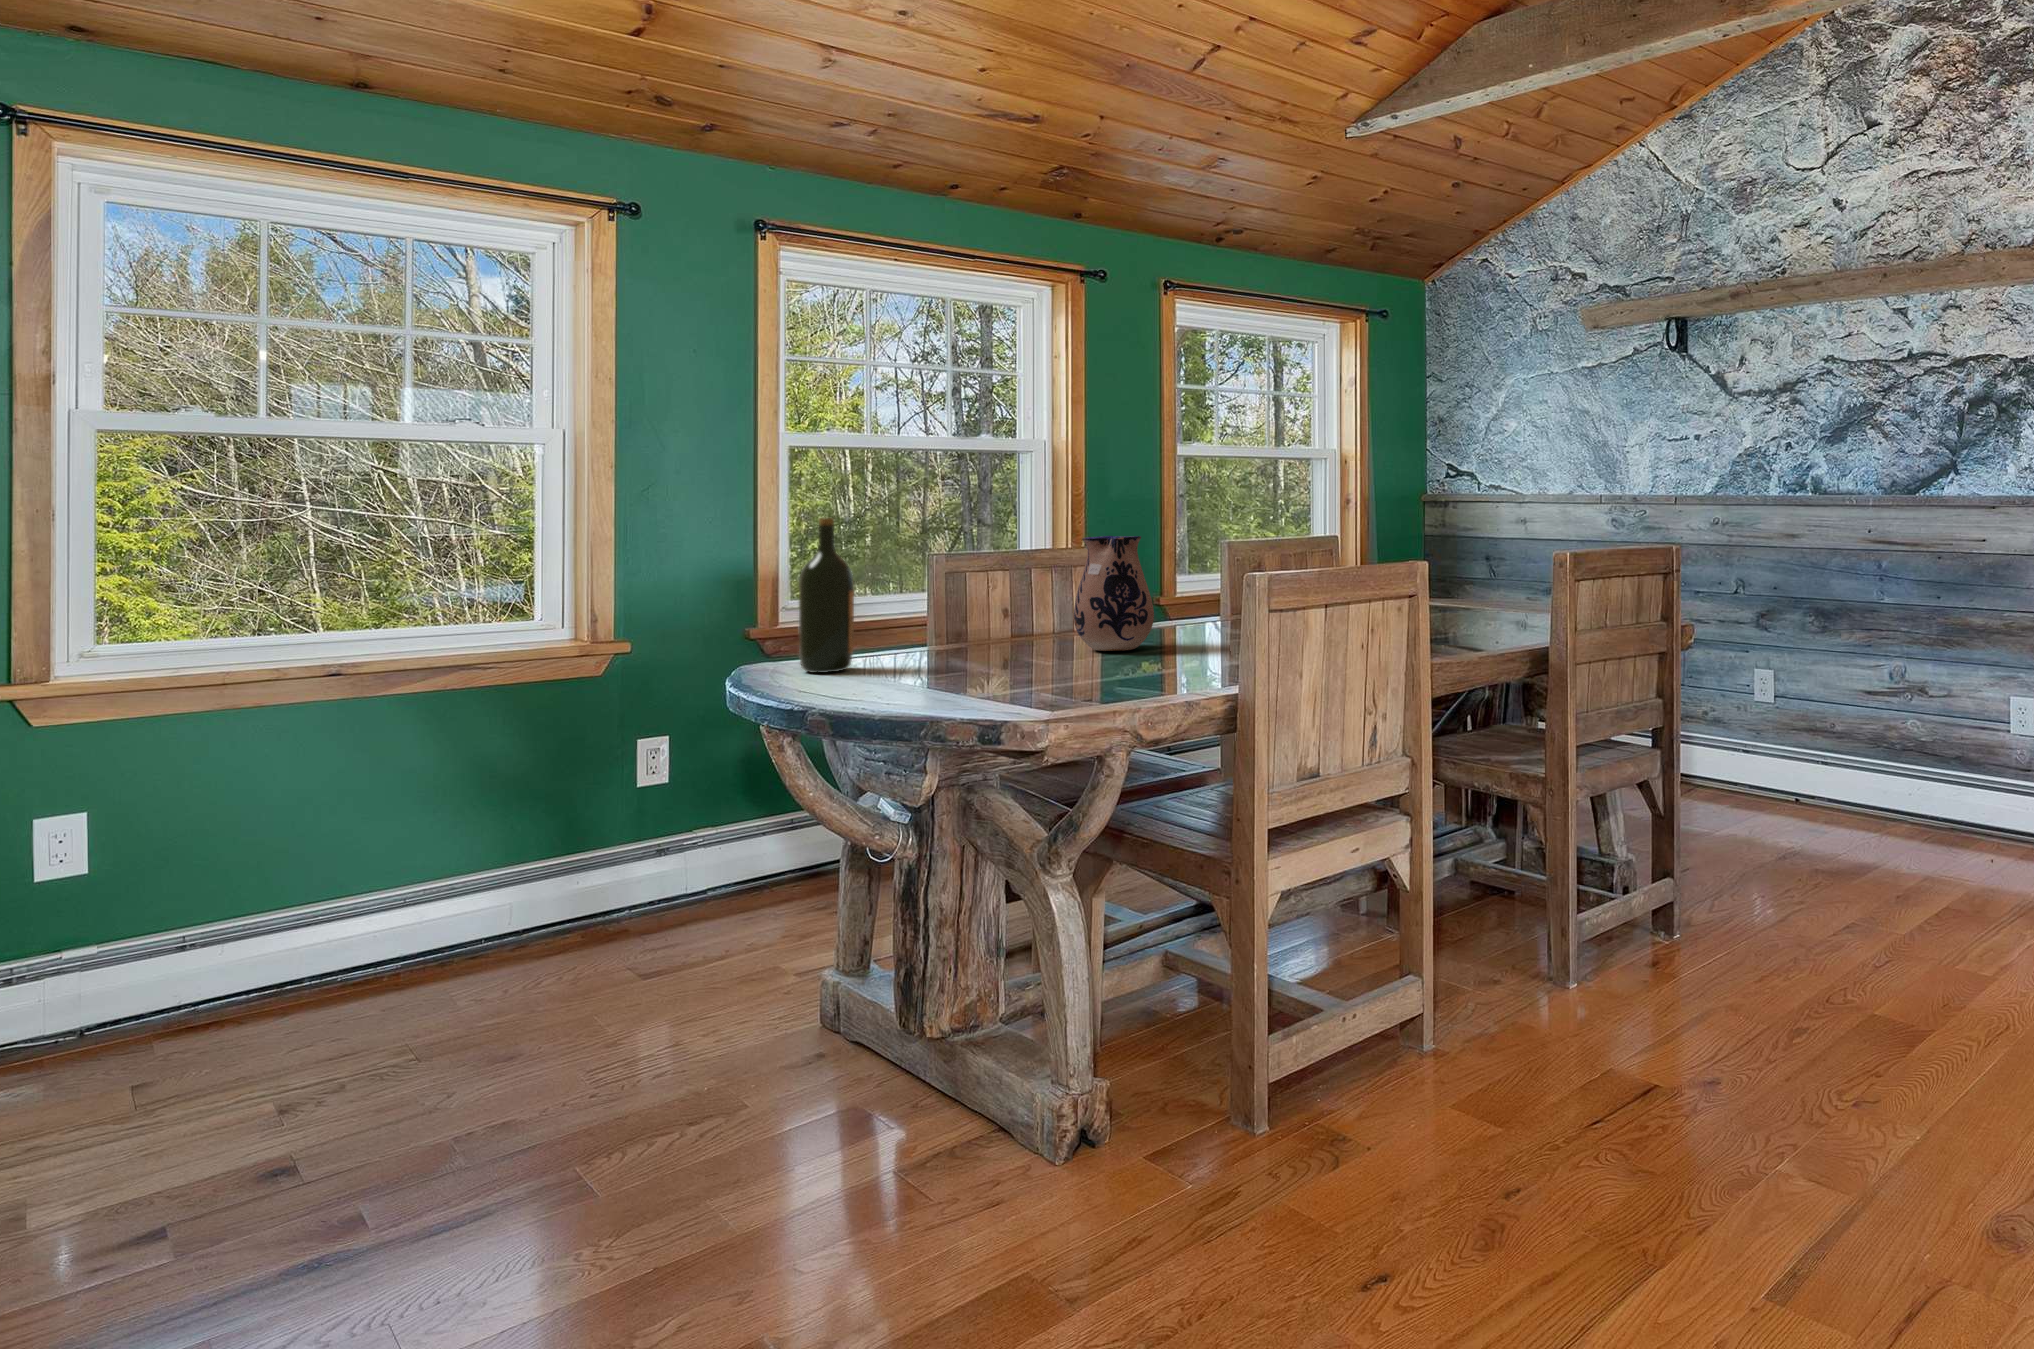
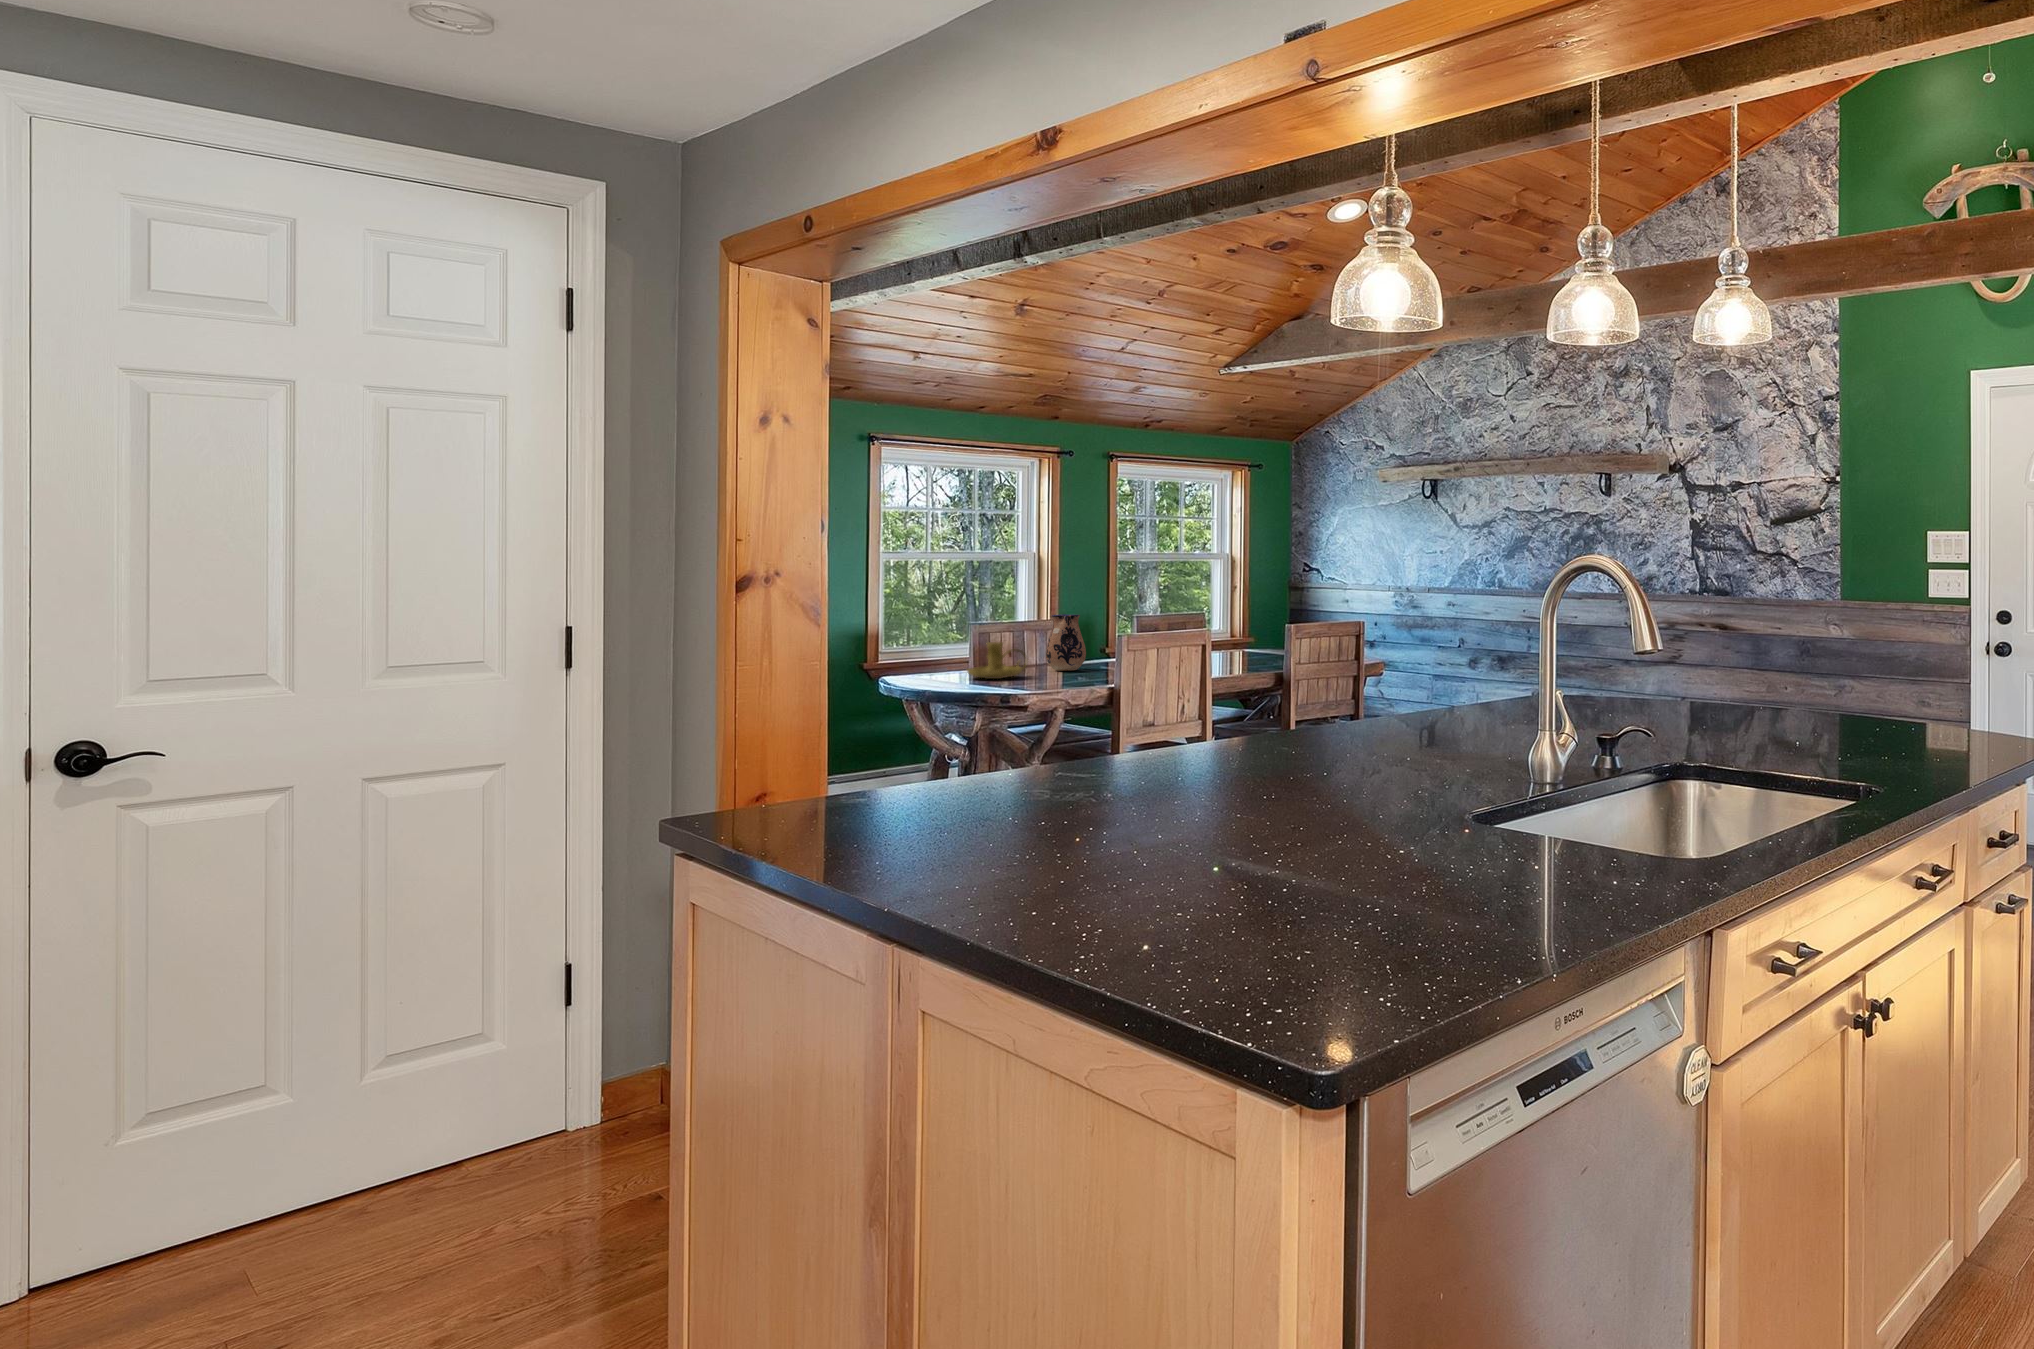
wine bottle: present [799,518,854,673] -> none [915,606,940,678]
candle holder: none [907,594,1038,676] -> present [967,642,1027,679]

